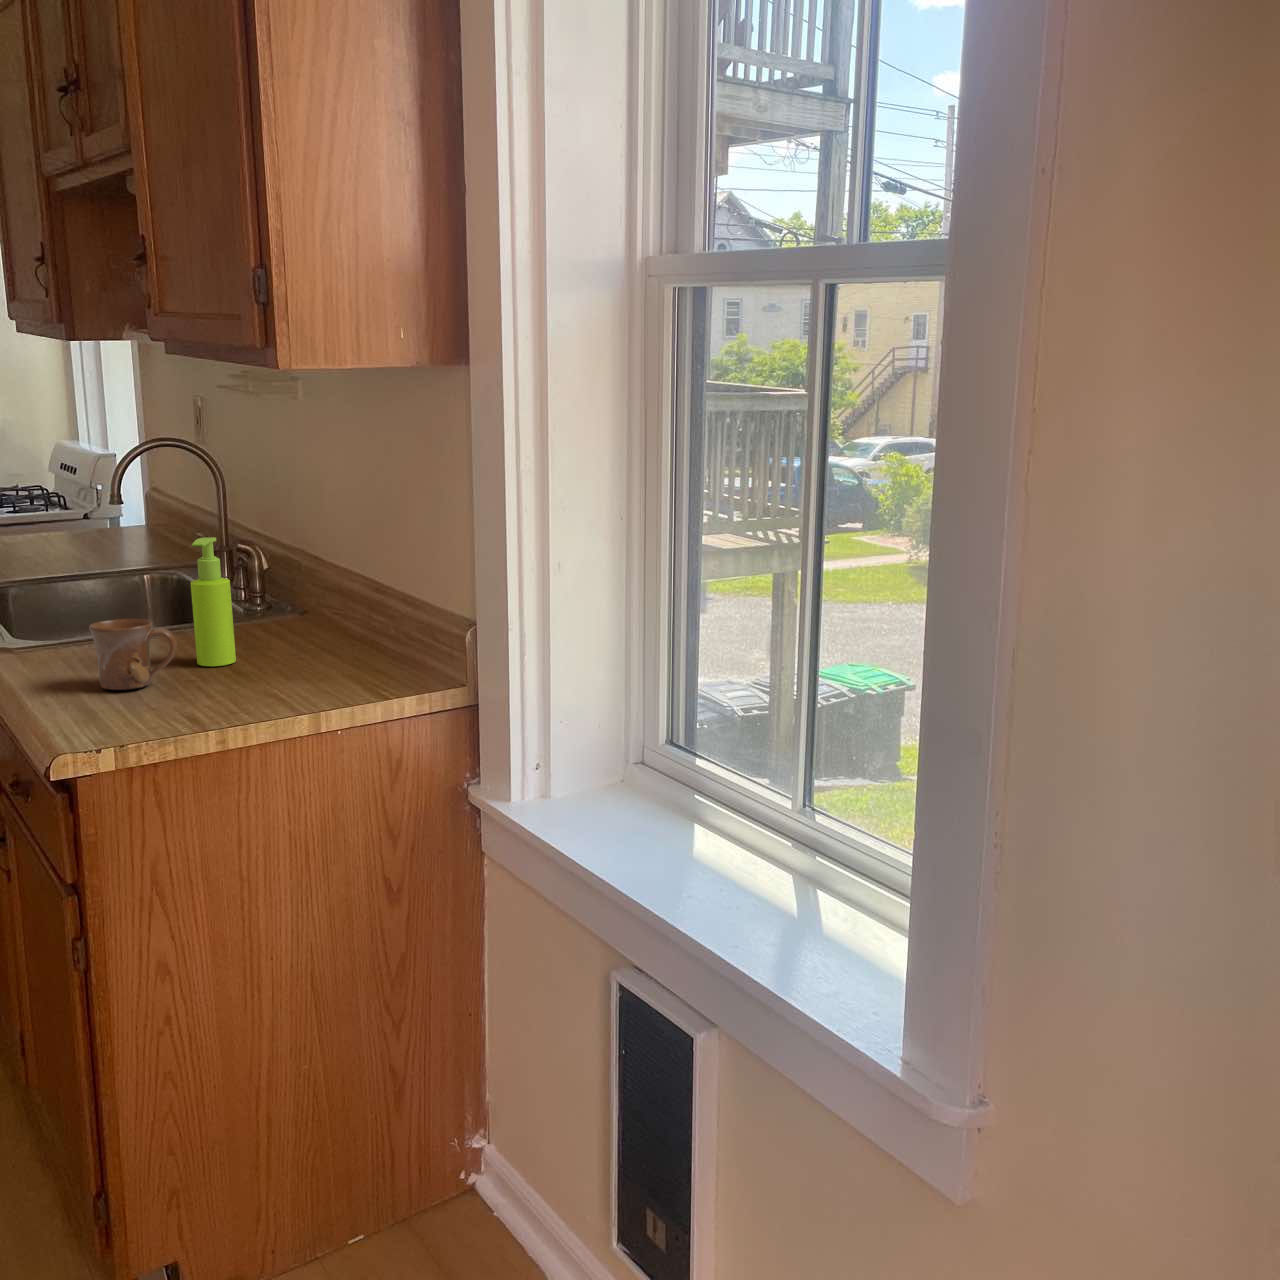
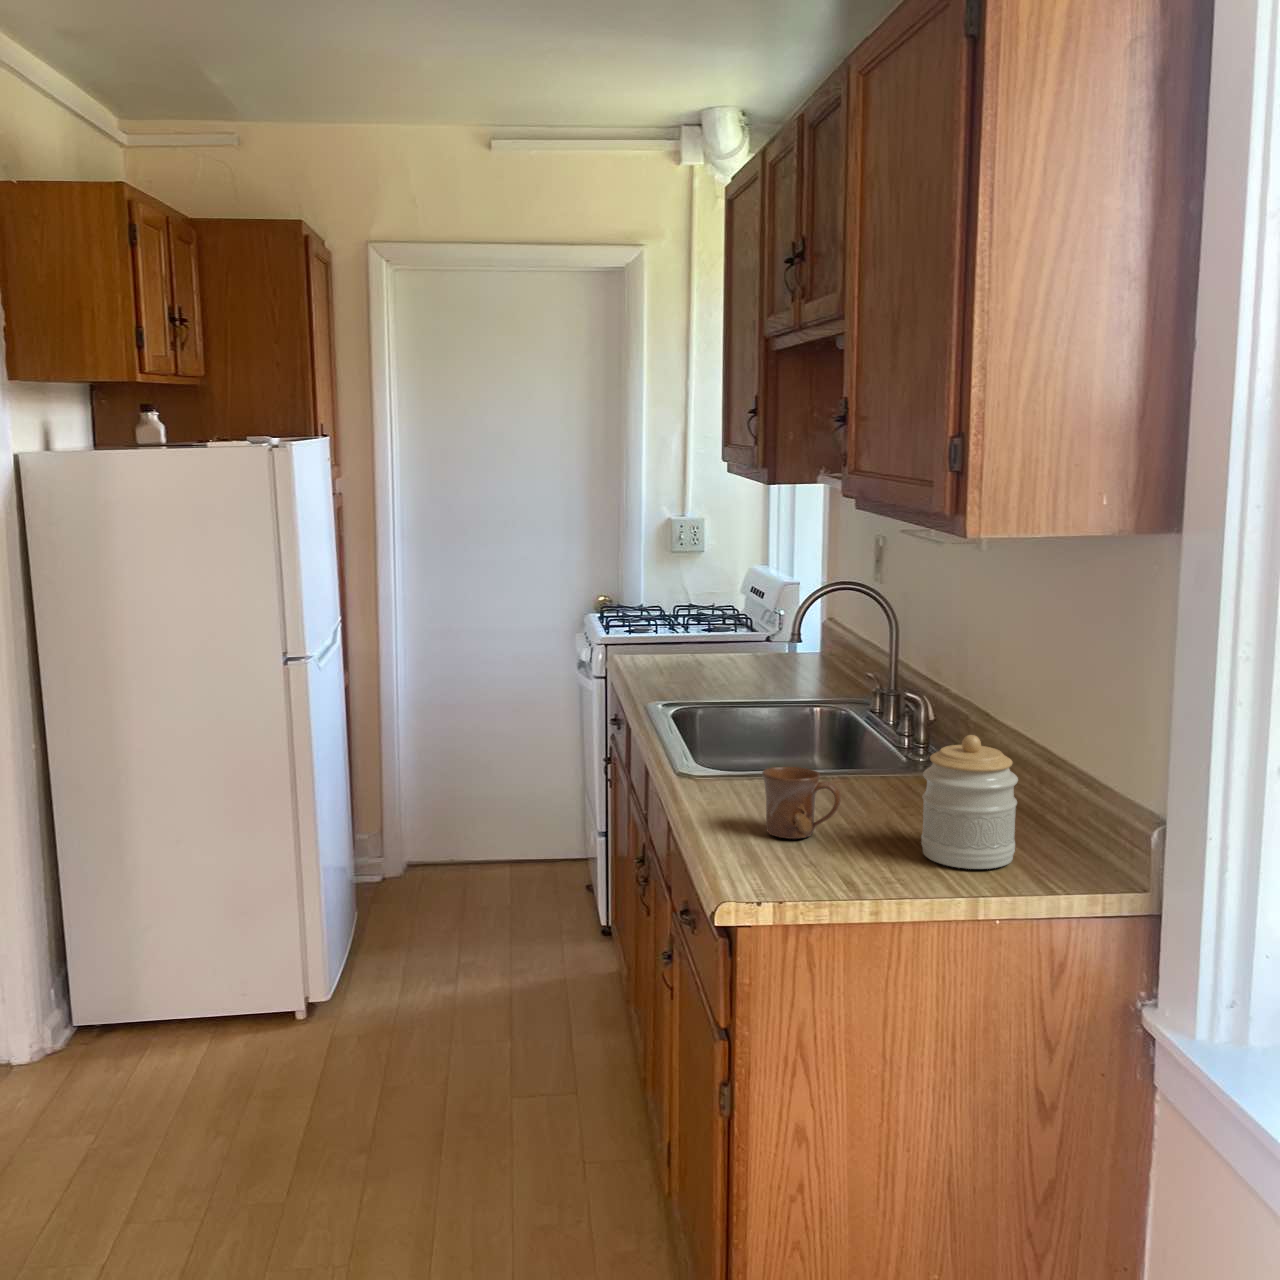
soap dispenser: present [191,537,236,666] -> none [858,692,898,823]
jar: none [257,566,350,691] -> present [921,735,1018,869]

